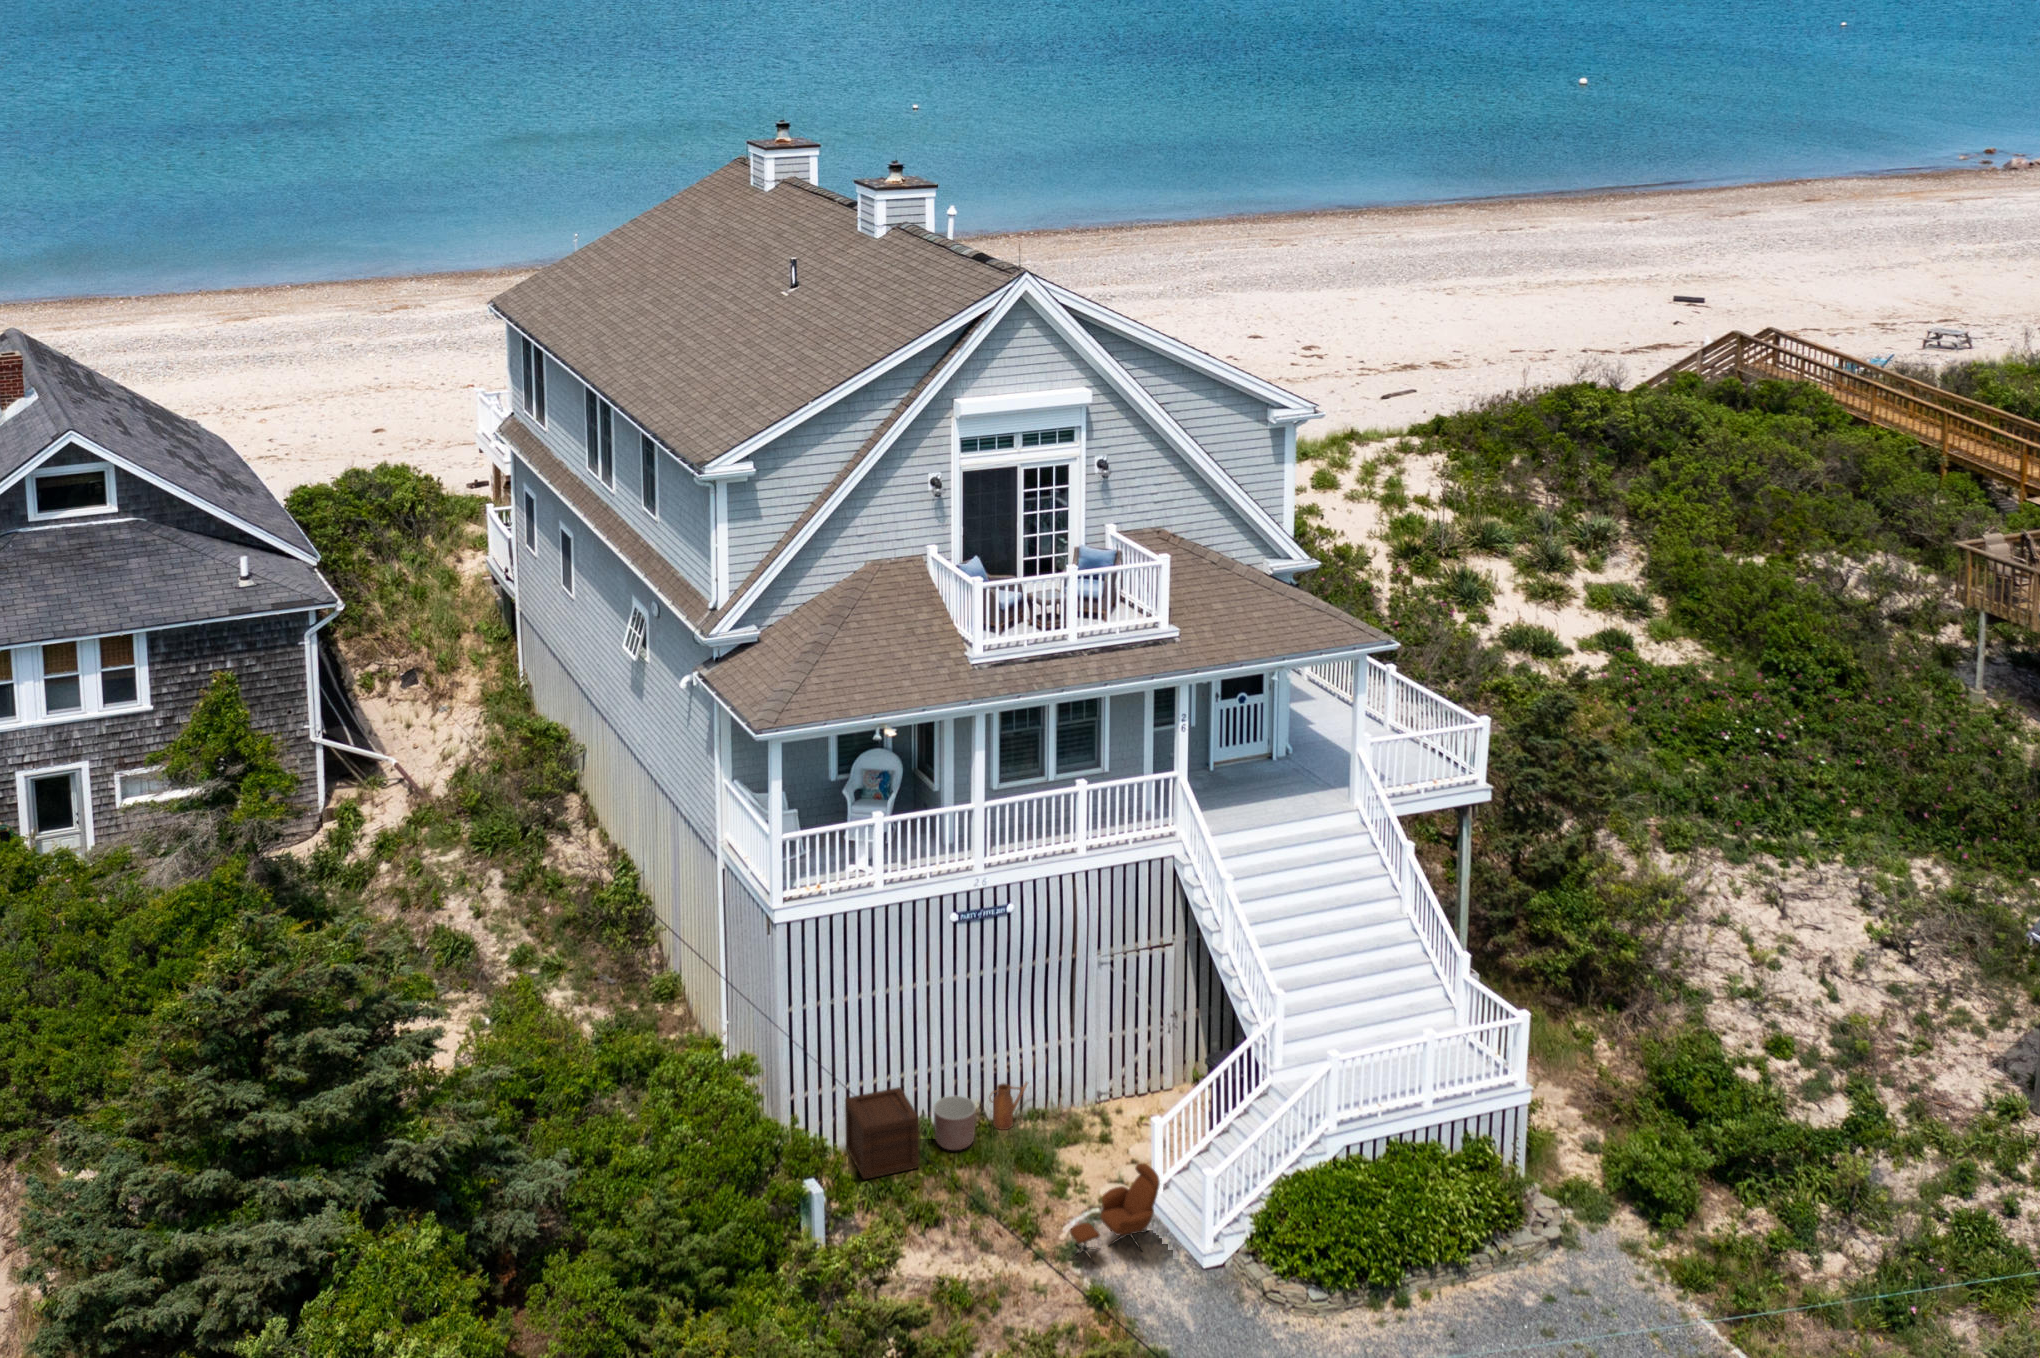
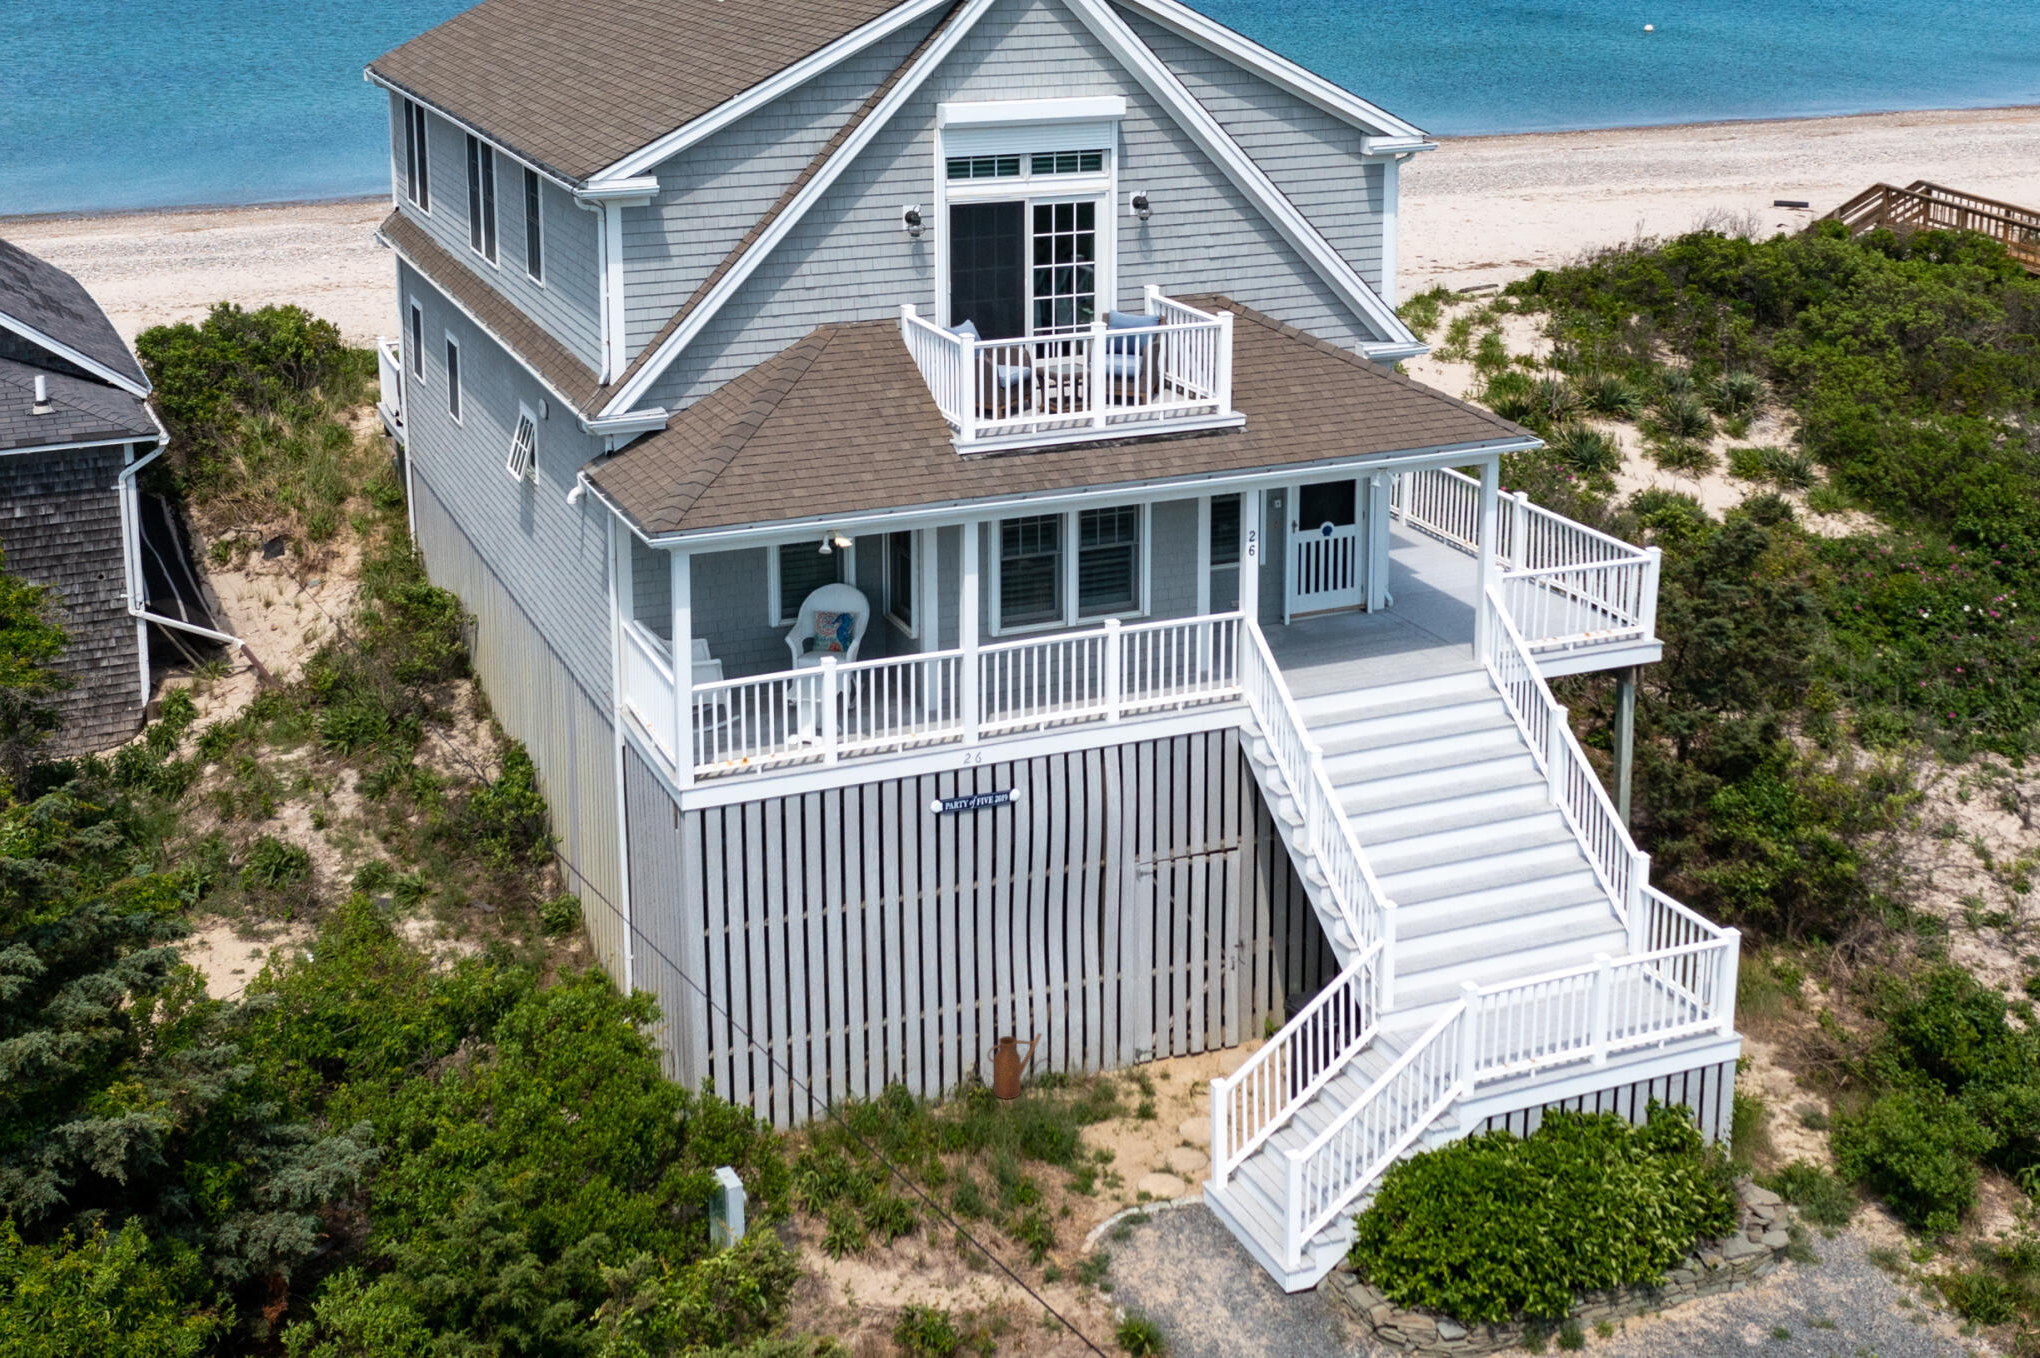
wooden crate: present [845,1087,920,1179] -> none [789,1040,890,1167]
planter: present [934,1096,976,1150] -> none [911,1053,969,1126]
lounge chair: present [1070,1164,1160,1258] -> none [1095,1141,1223,1283]

